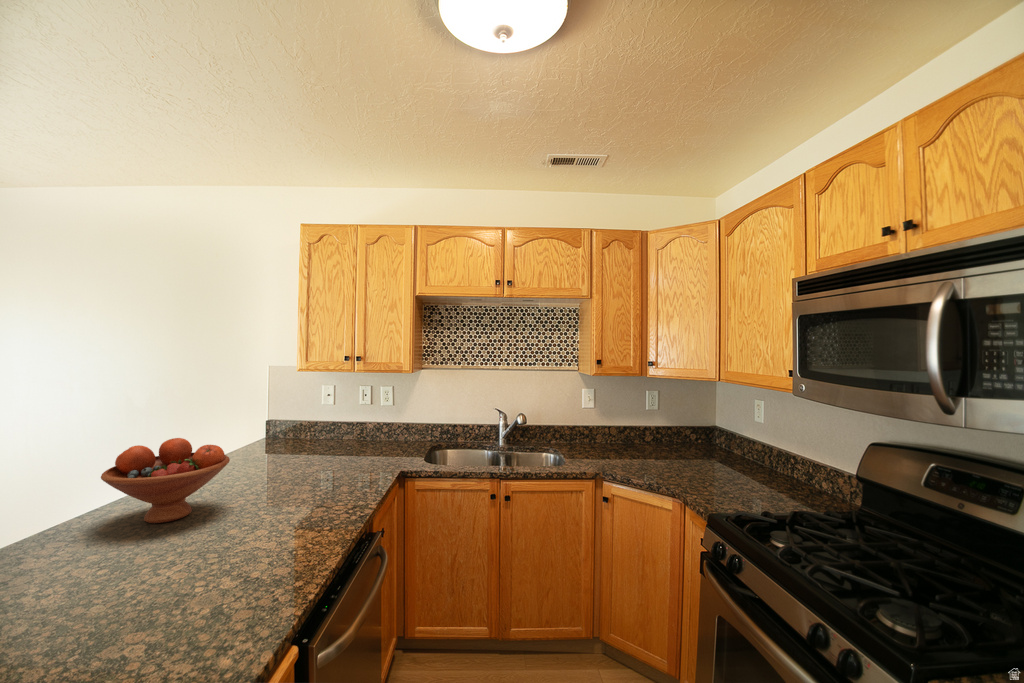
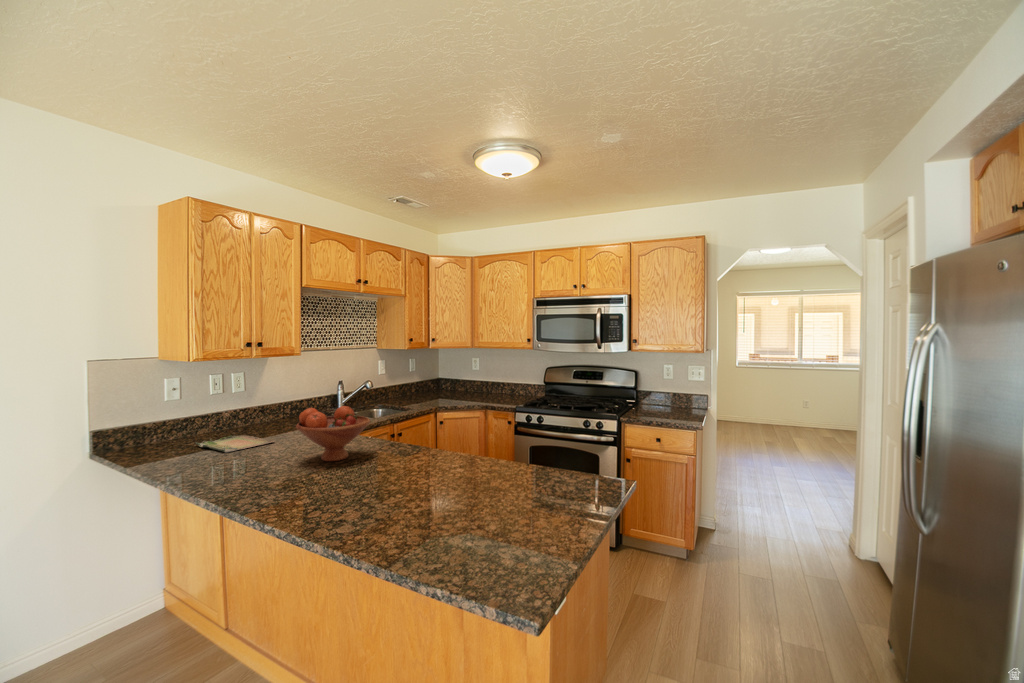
tray: none [250,444,333,467] -> present [196,435,275,453]

